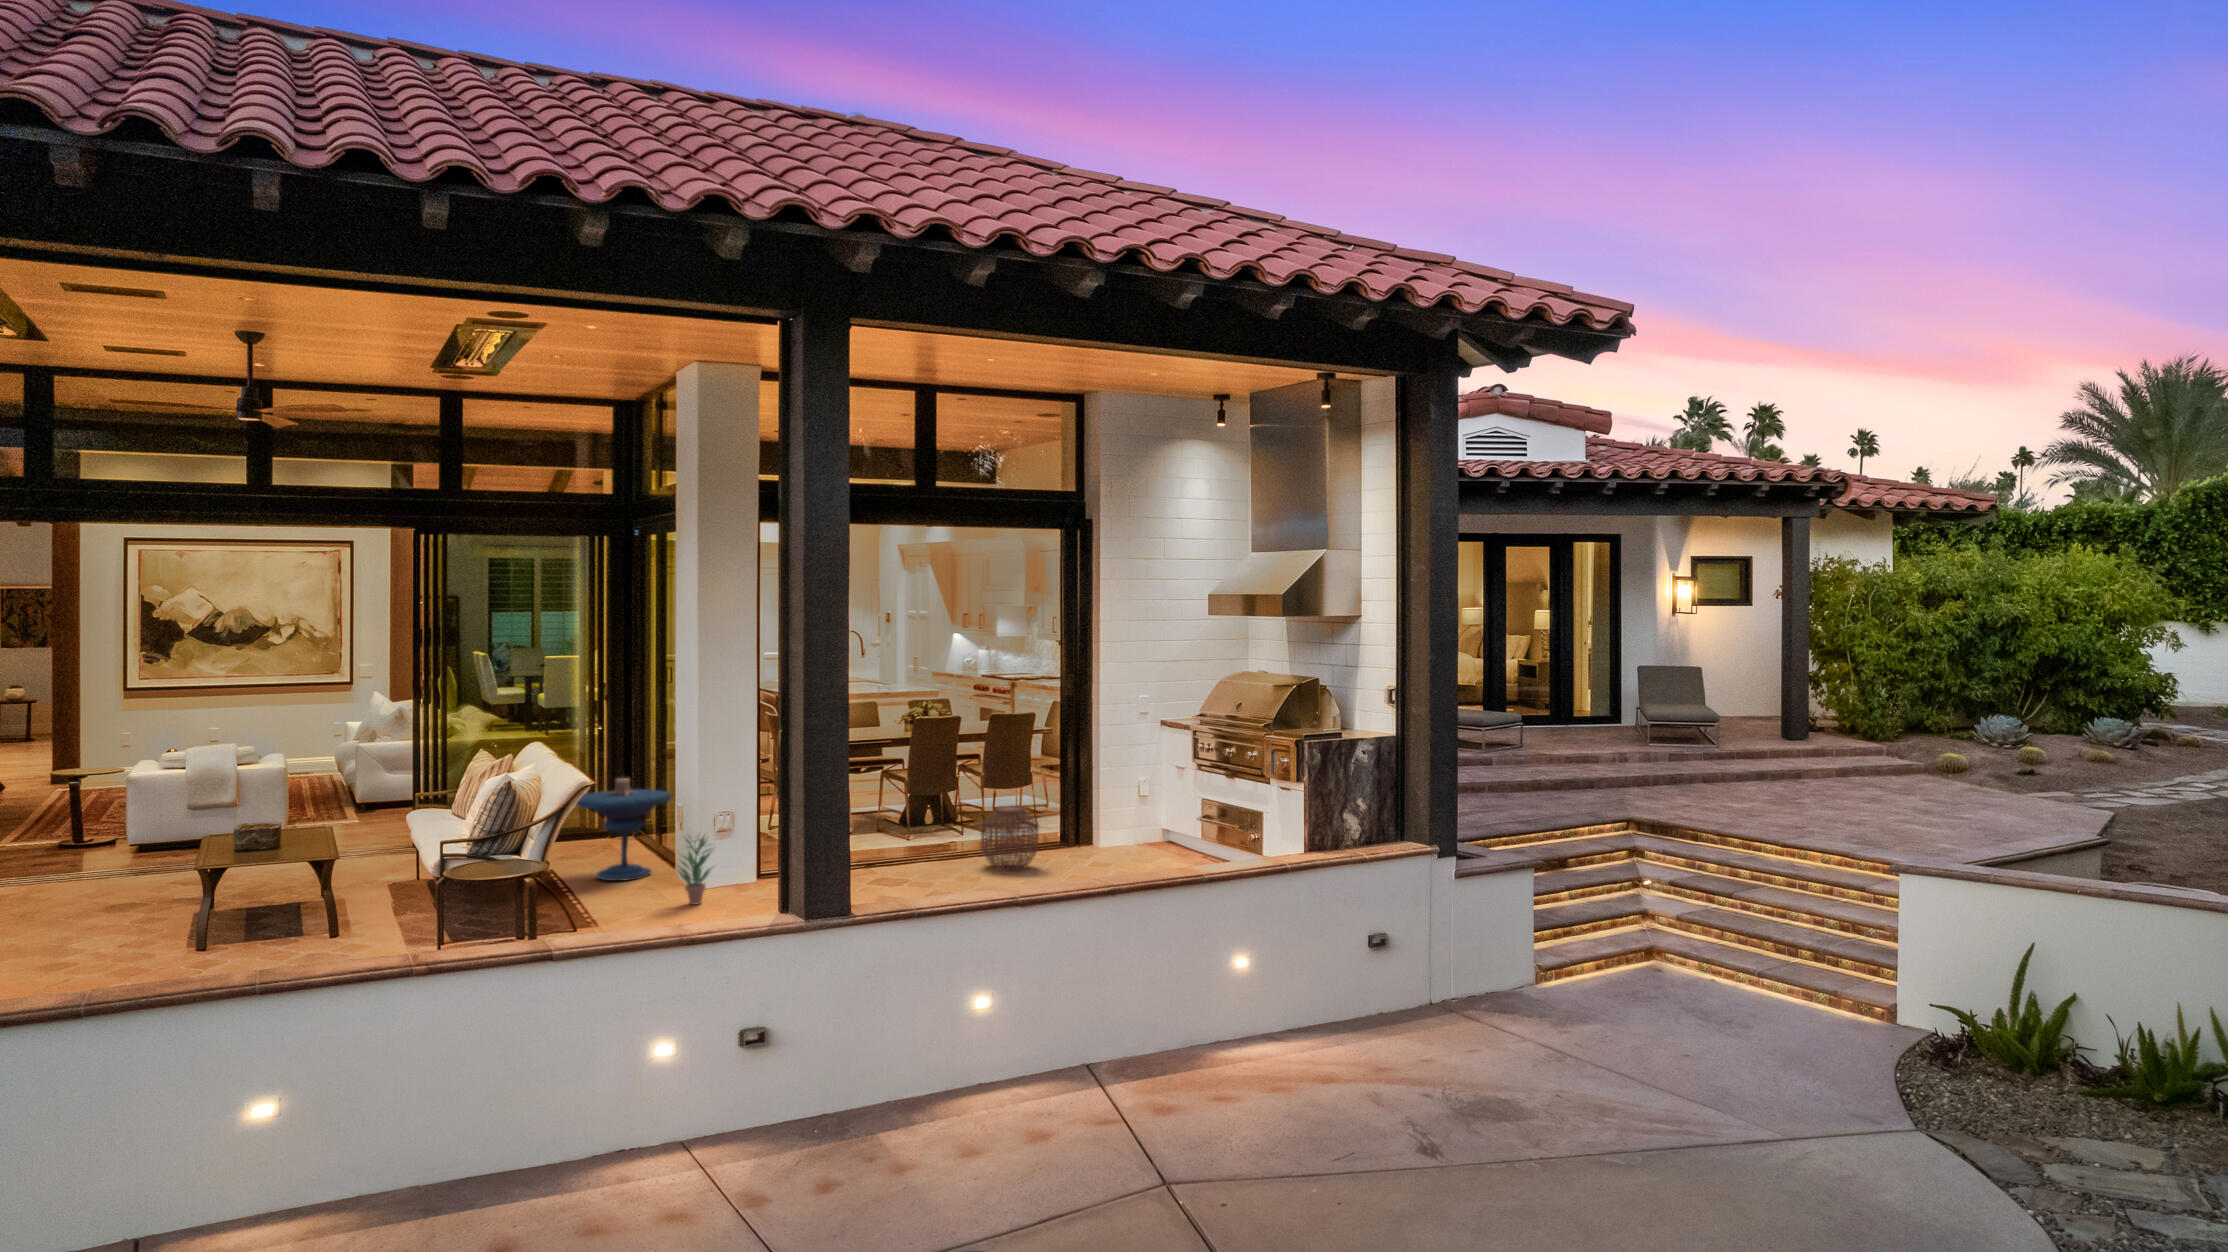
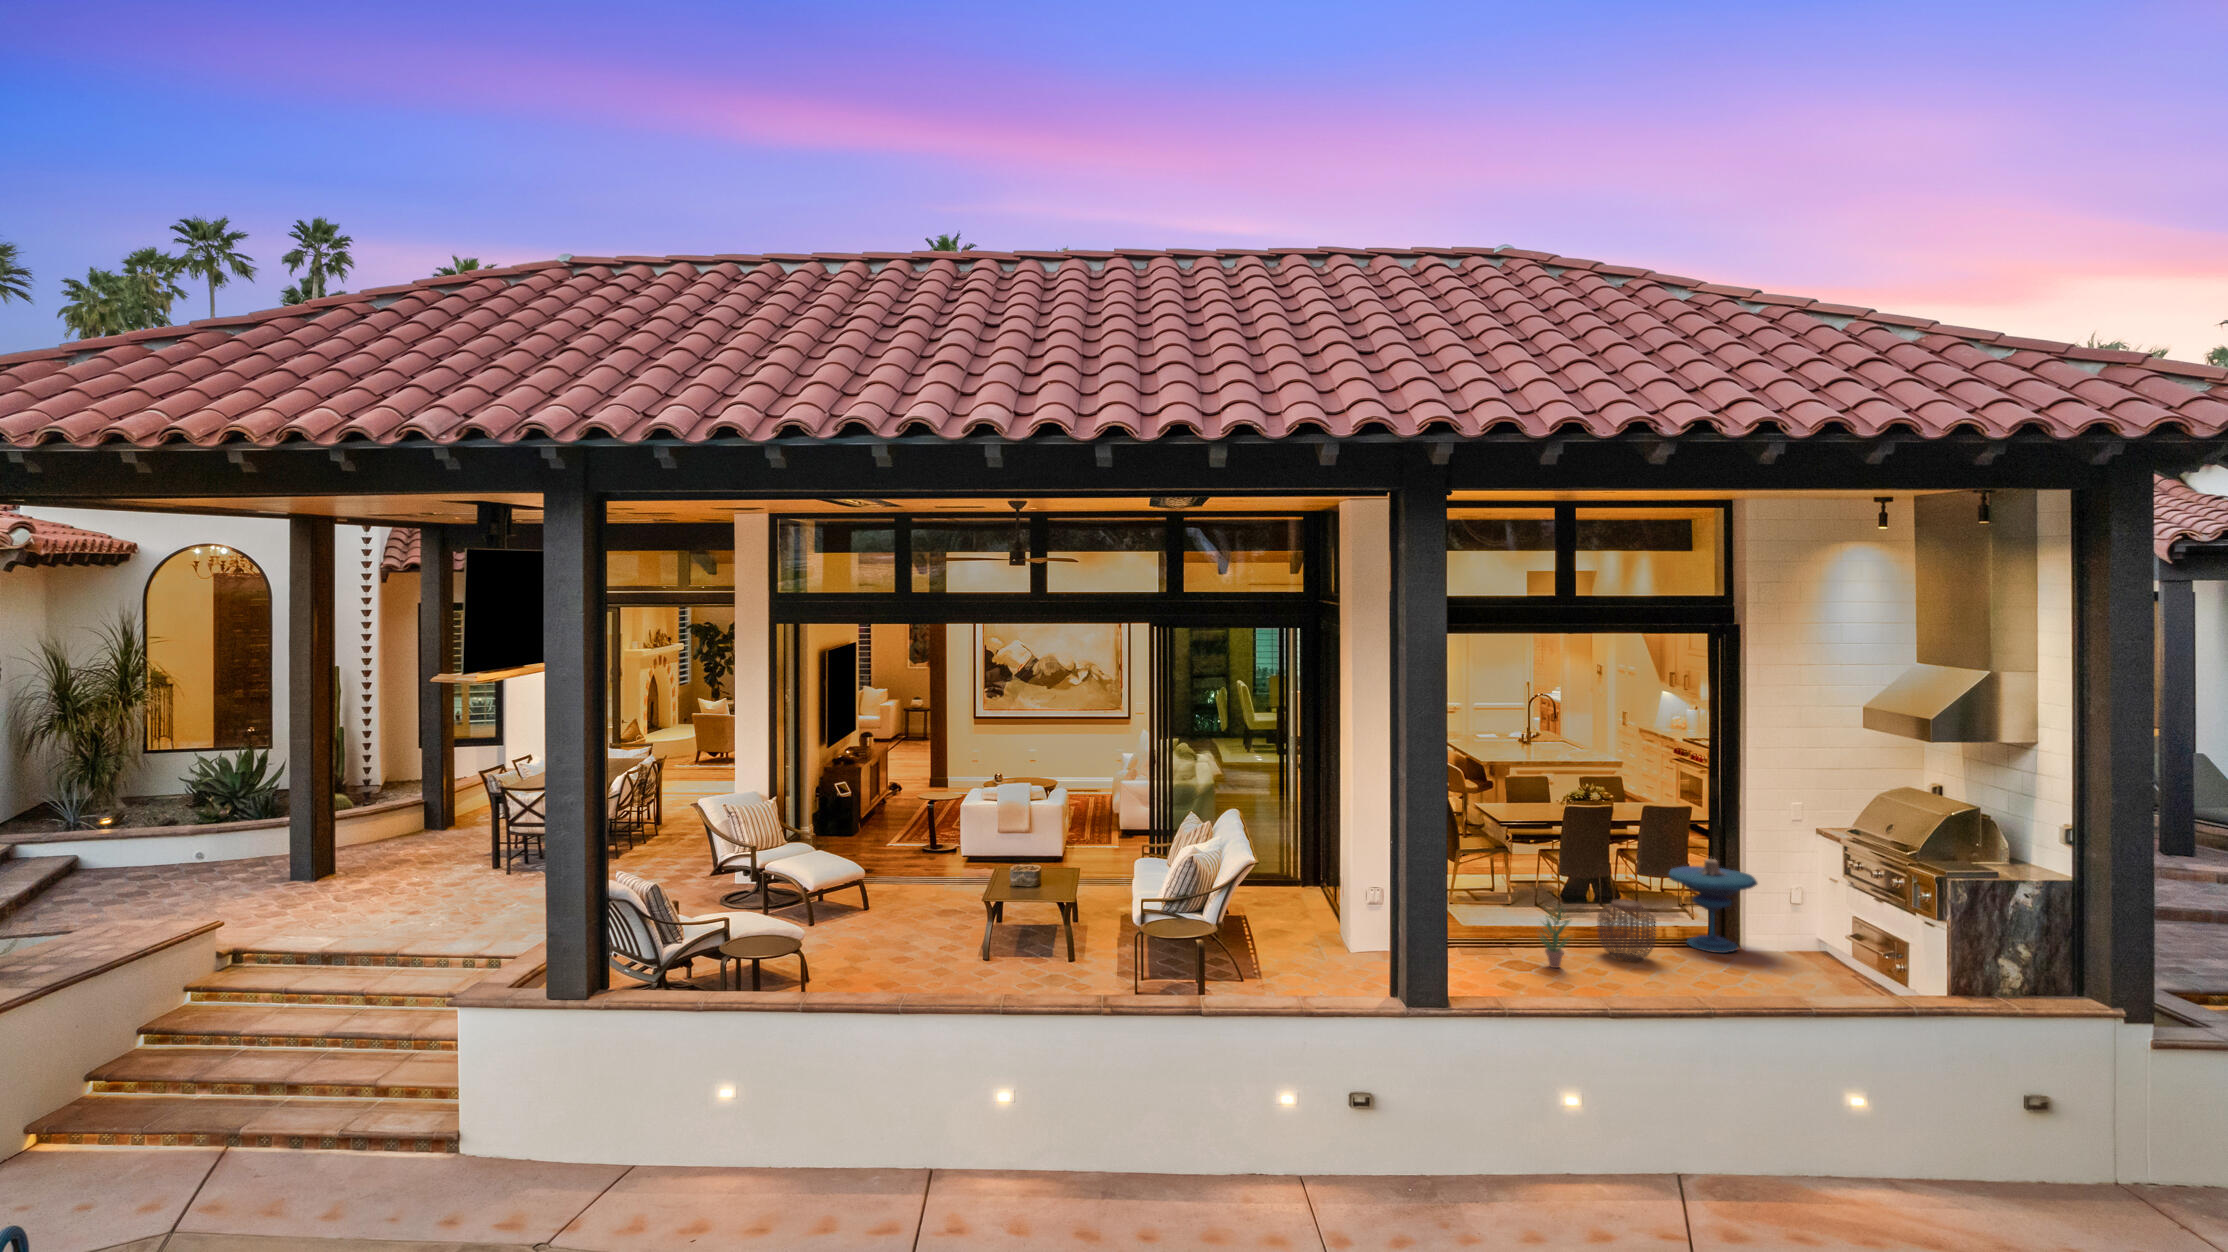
side table: present [577,778,671,881] -> present [1669,858,1757,953]
potted plant: present [679,837,711,905] -> present [1540,909,1570,968]

